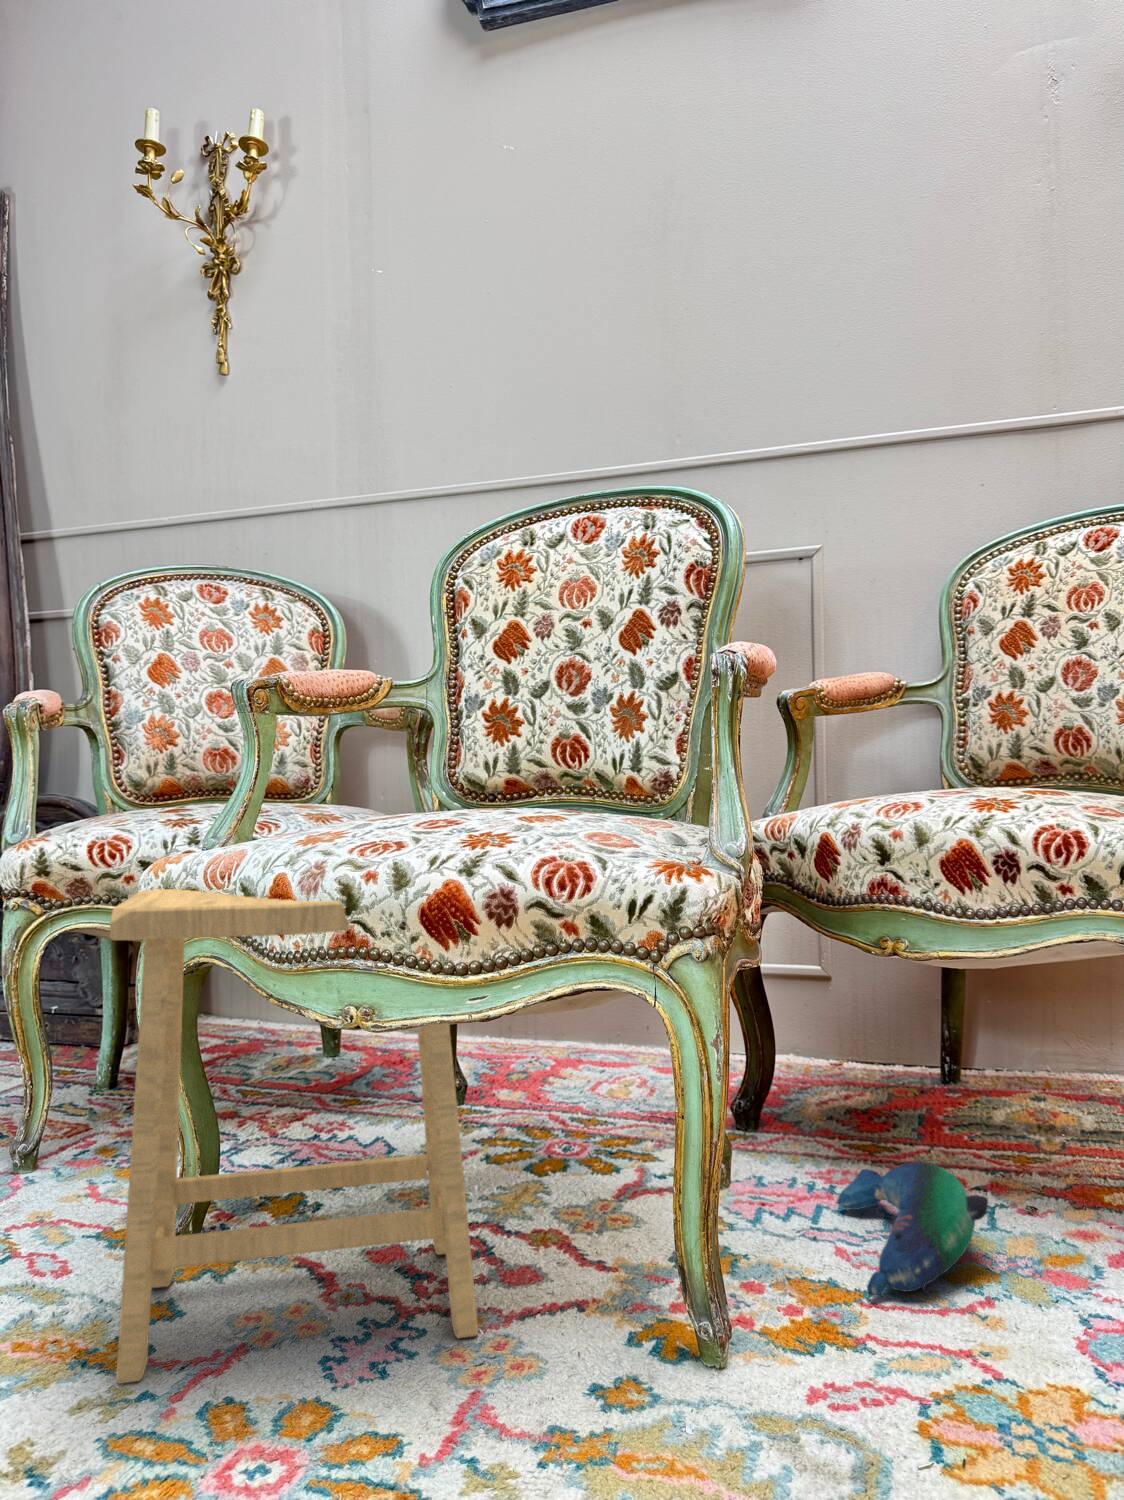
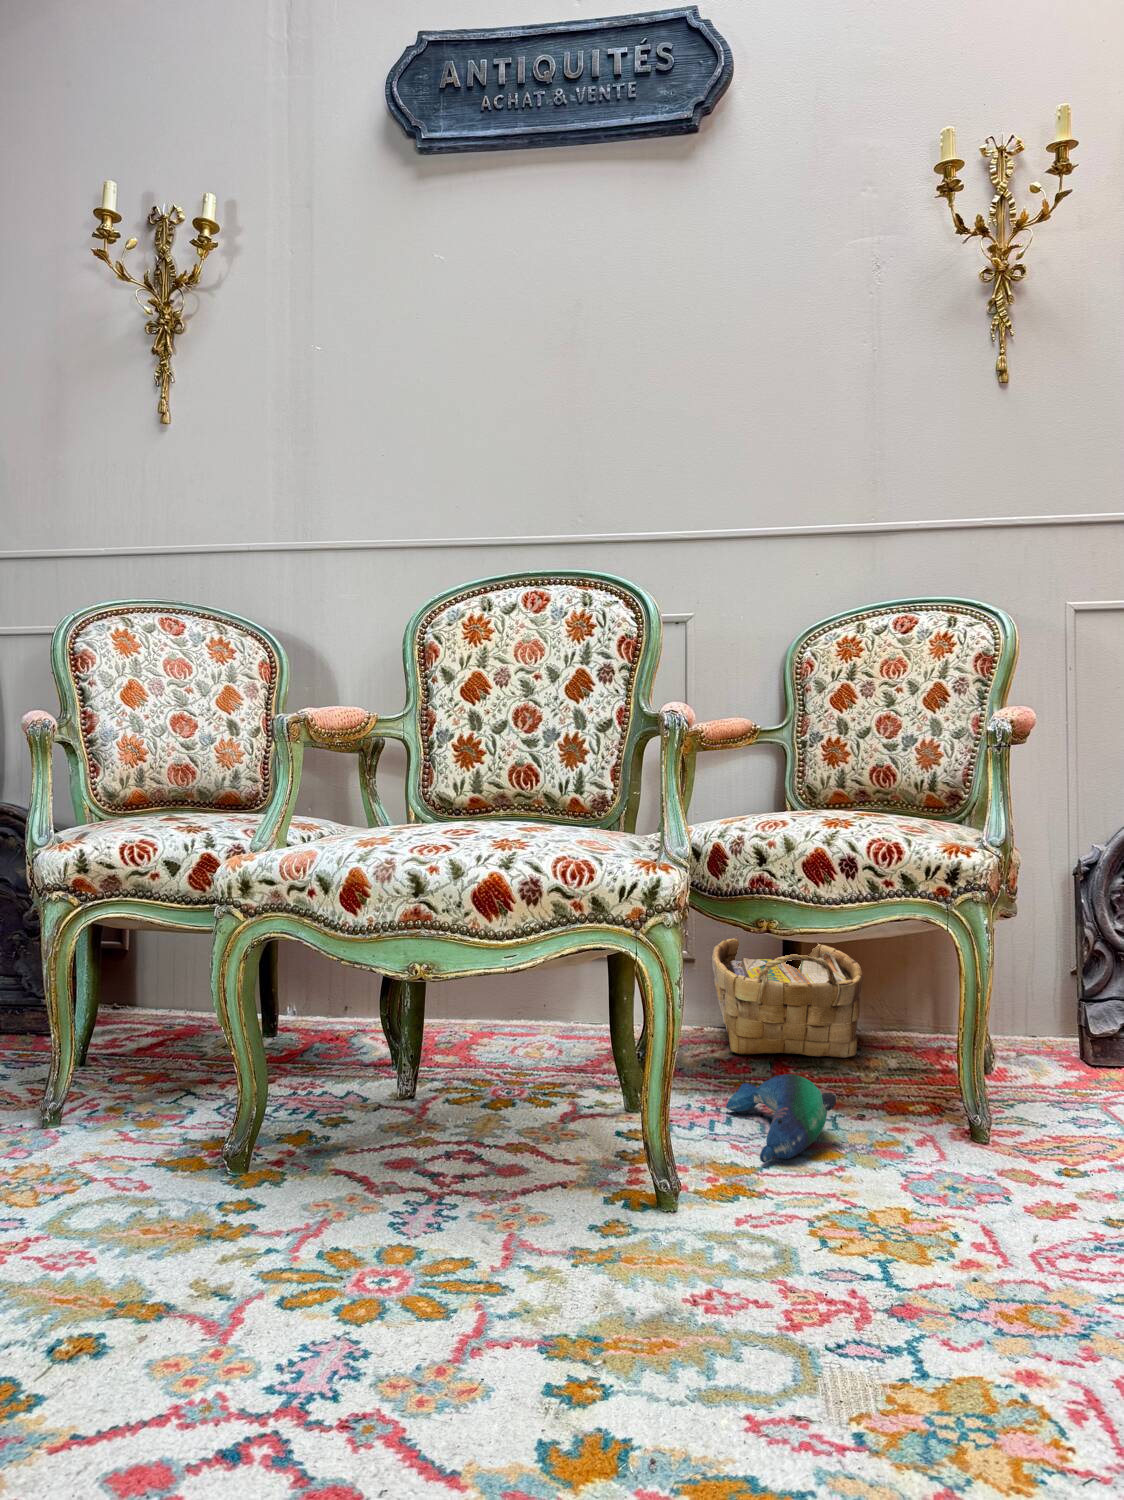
footstool: present [110,889,478,1383] -> none [232,871,499,1242]
woven basket: none [842,925,1051,1131] -> present [712,938,863,1058]

